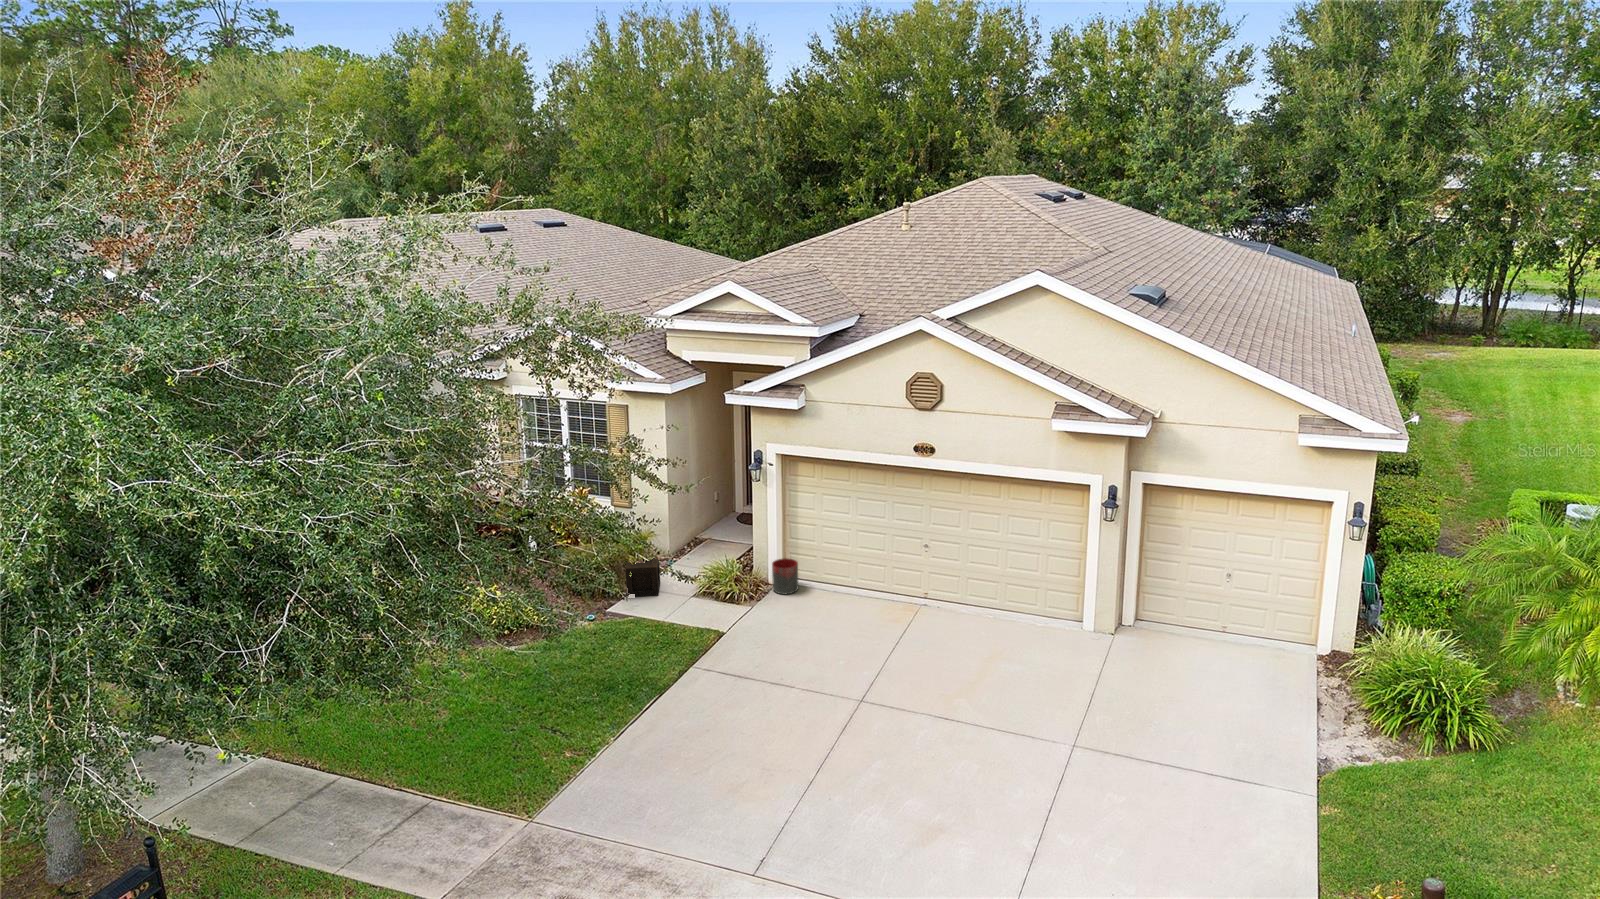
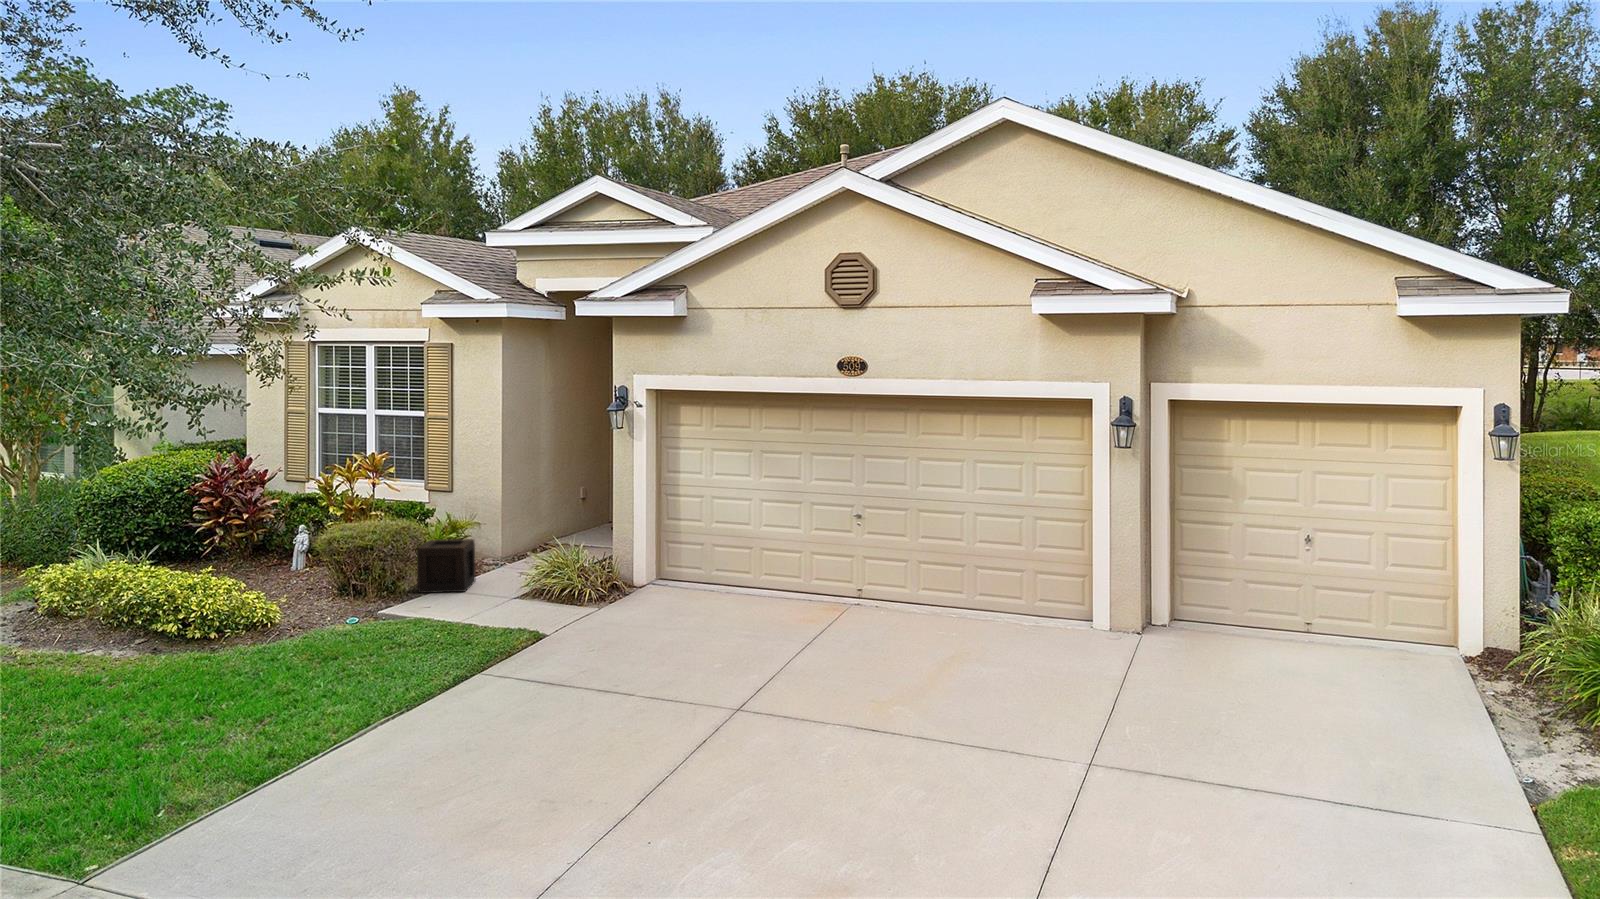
trash can: present [772,558,798,594] -> none [634,545,672,592]

